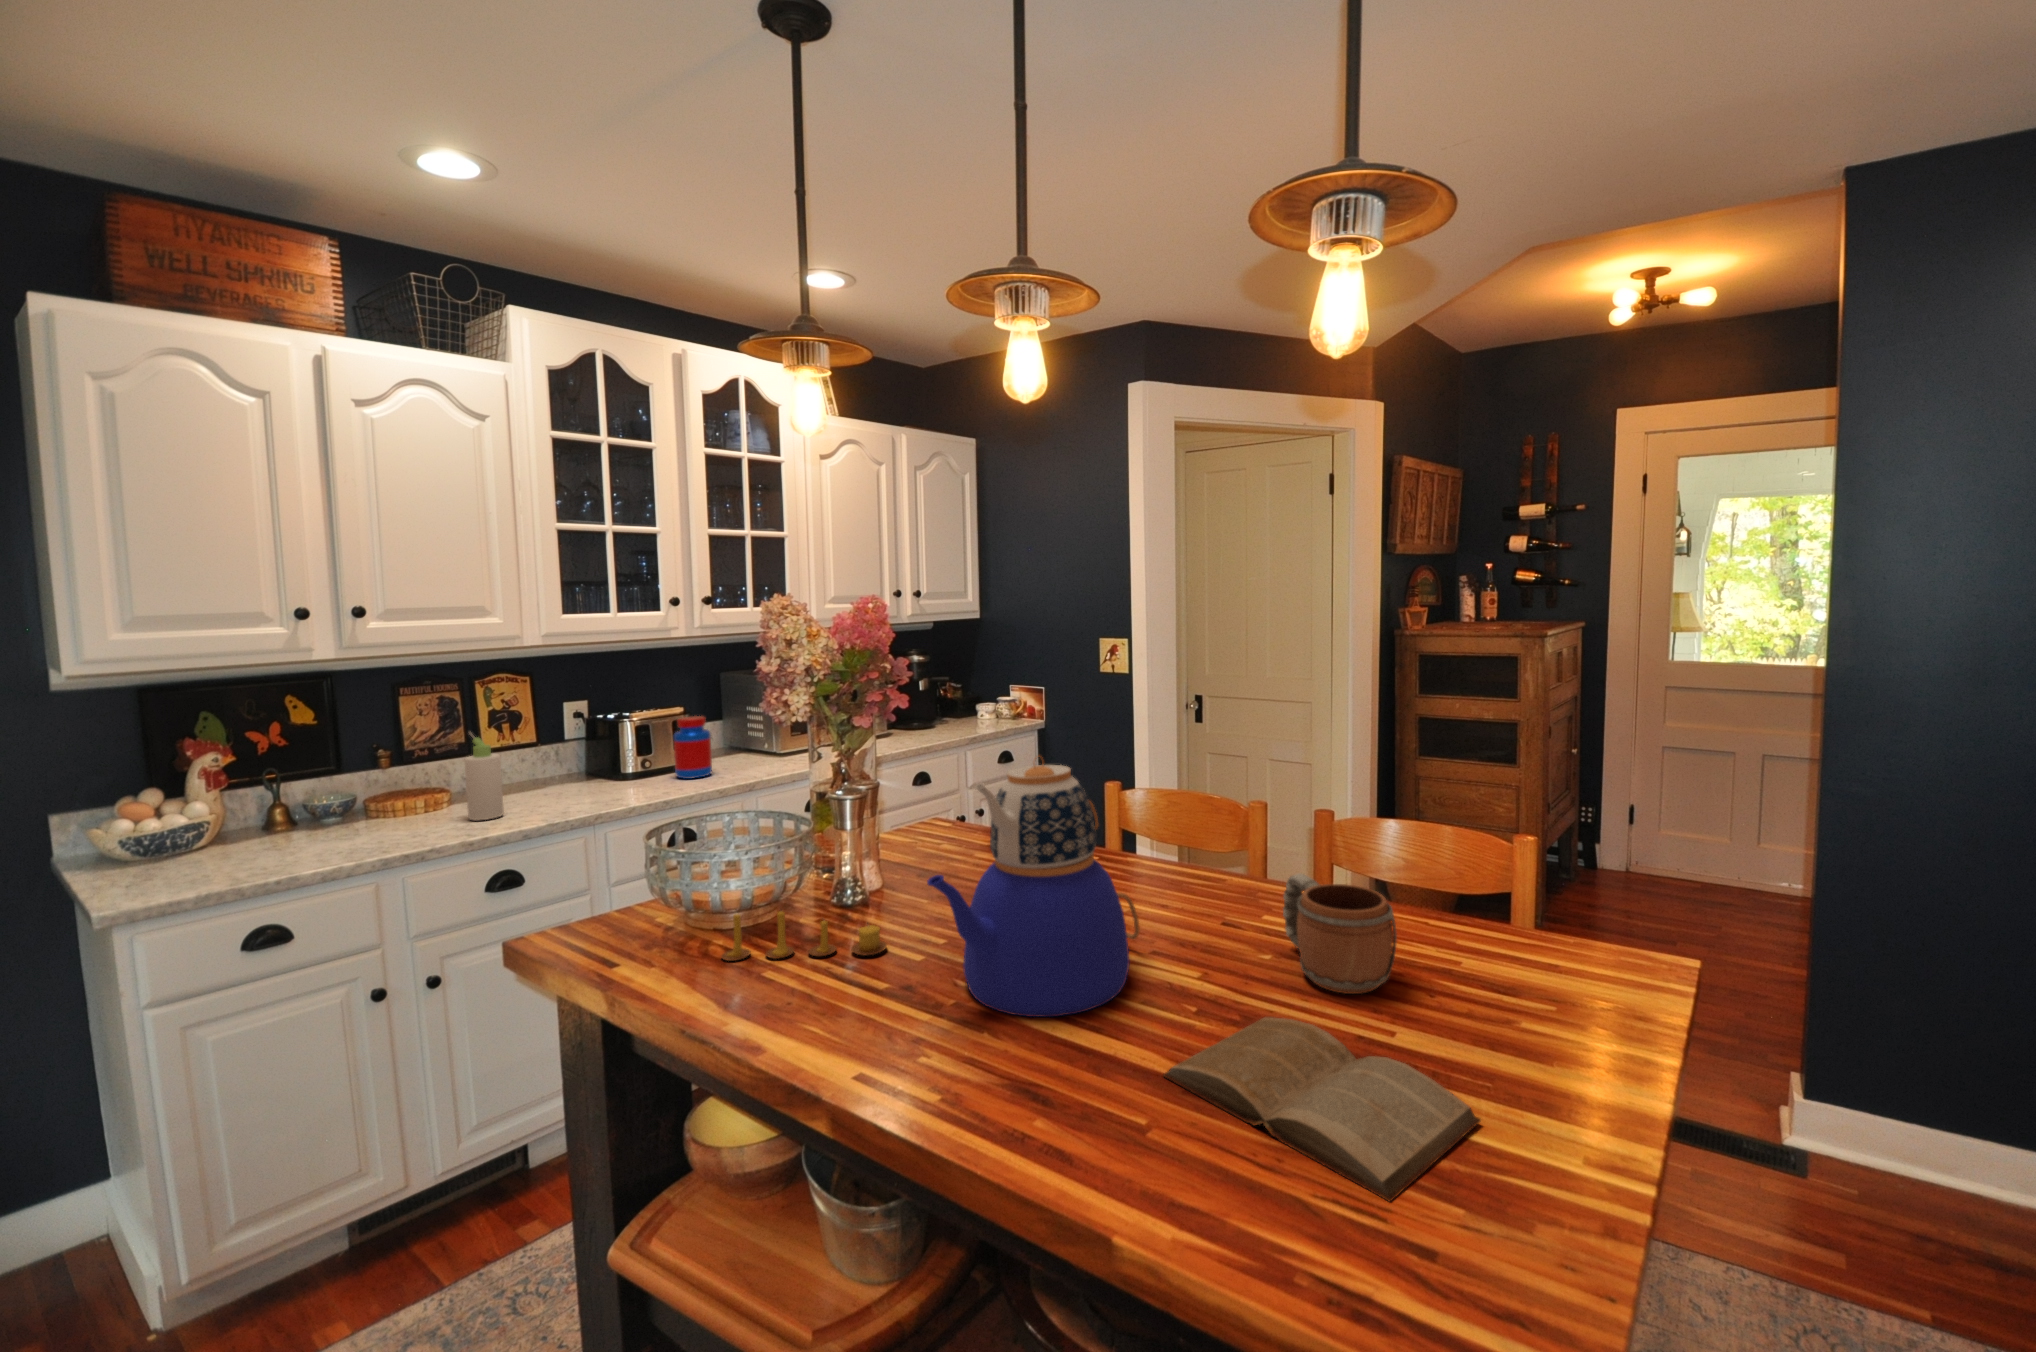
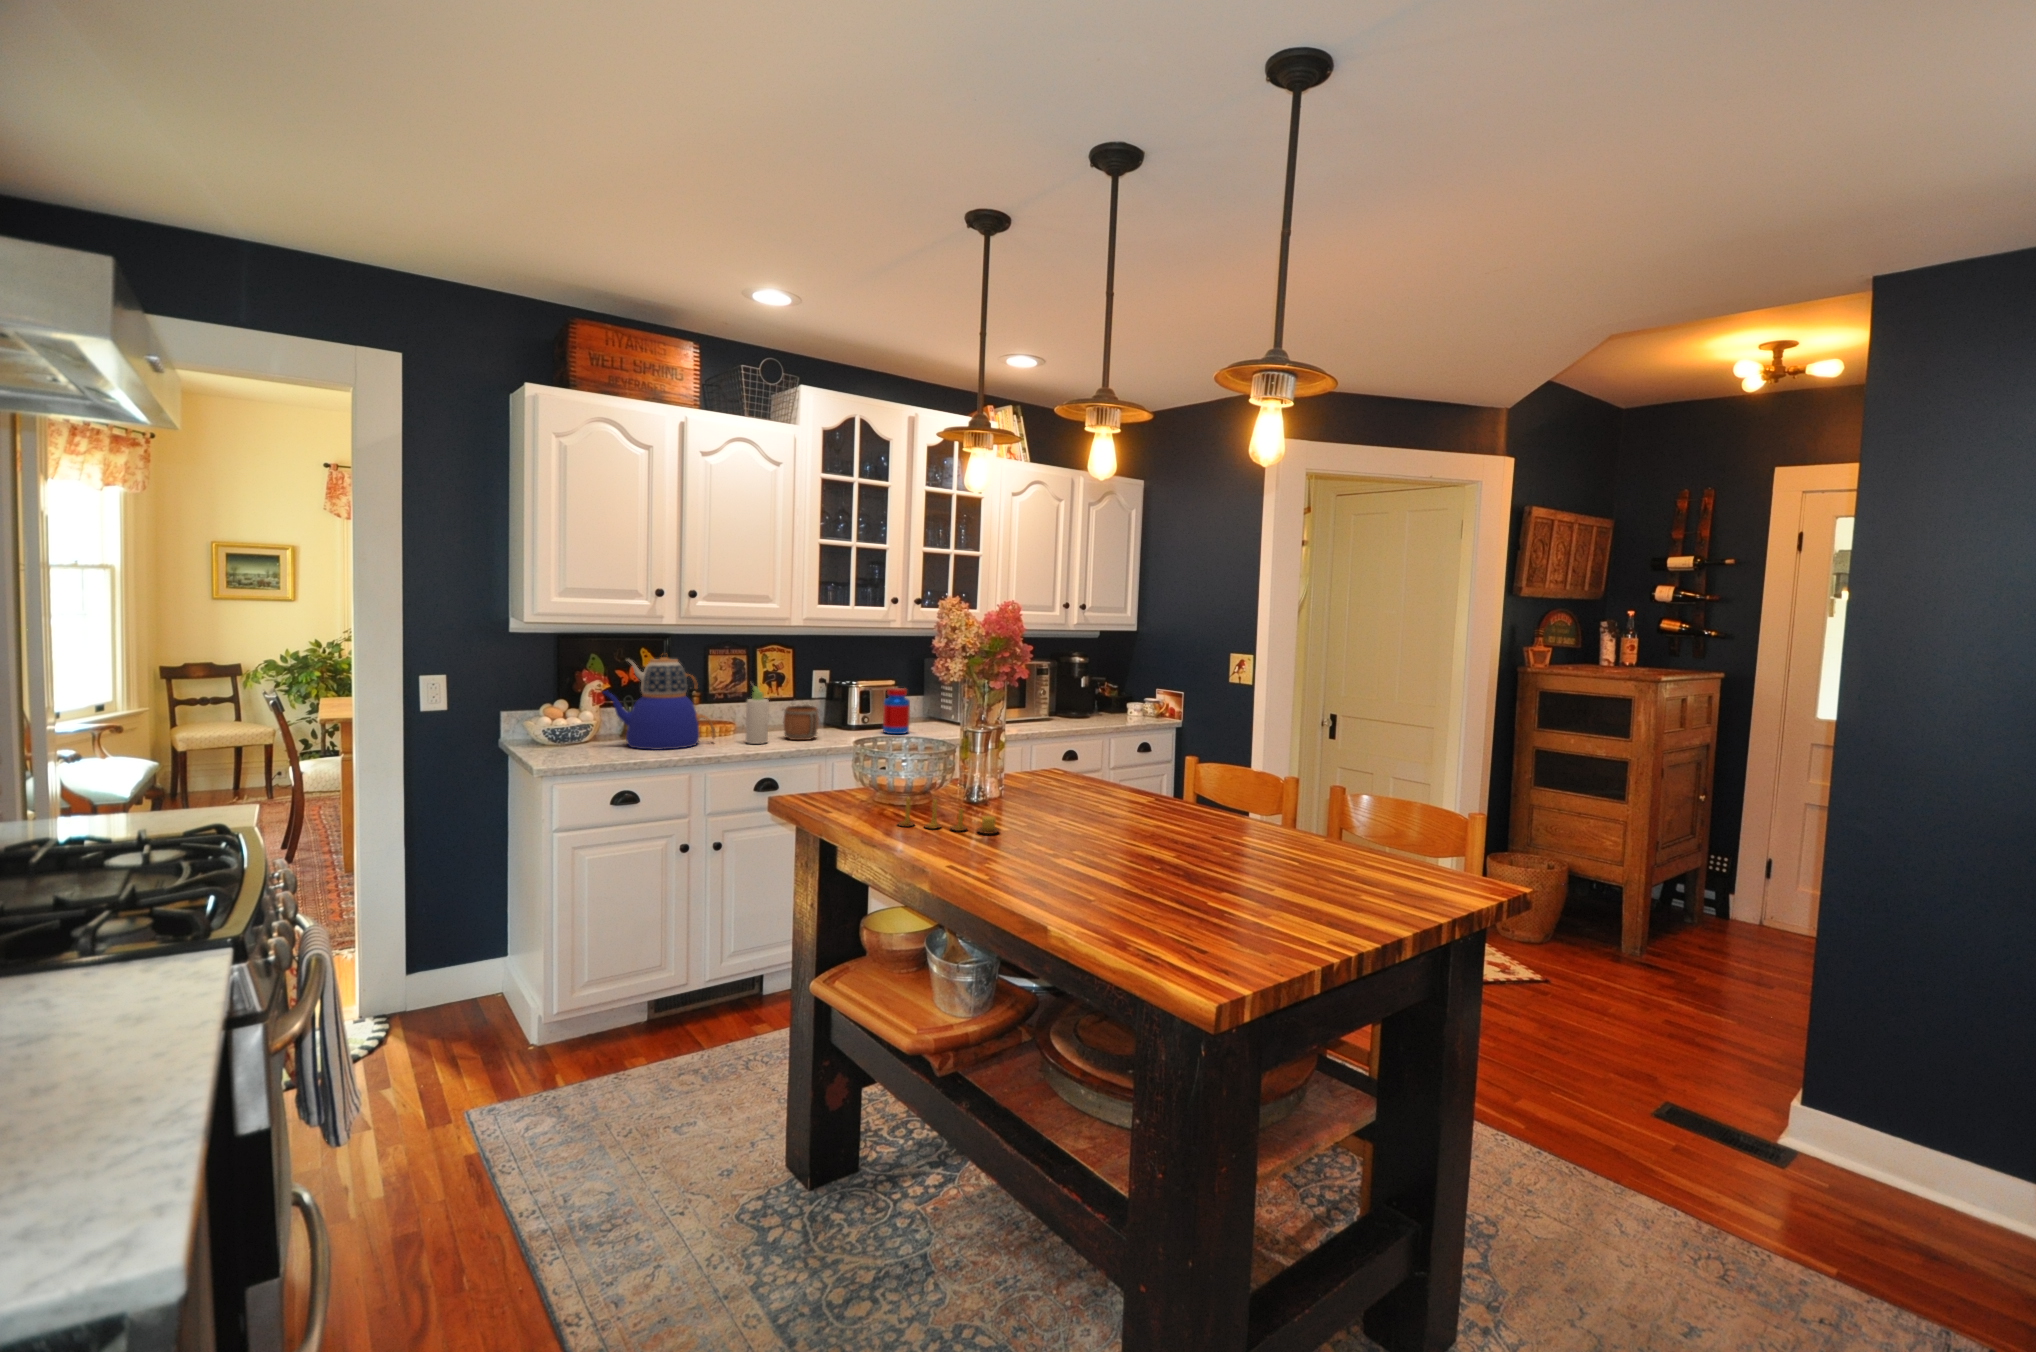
teapot: present [927,760,1140,1017] -> present [604,657,716,750]
mug: present [1283,873,1397,994] -> present [783,704,819,740]
book: present [1164,1017,1481,1201] -> none [1140,885,1321,958]

